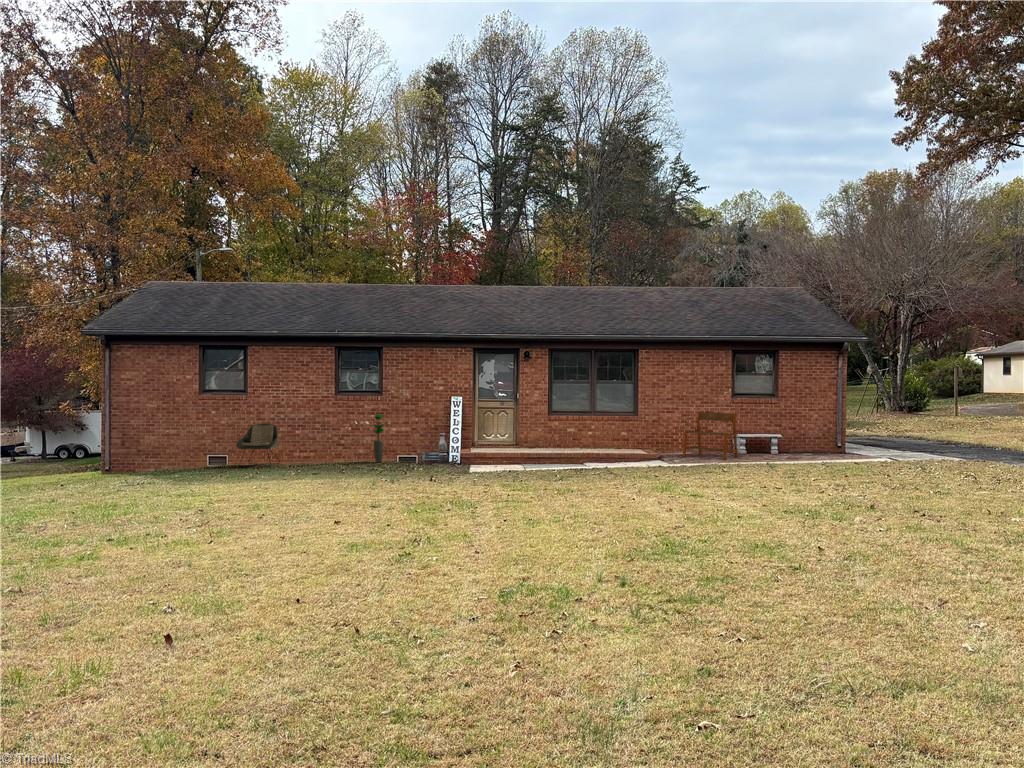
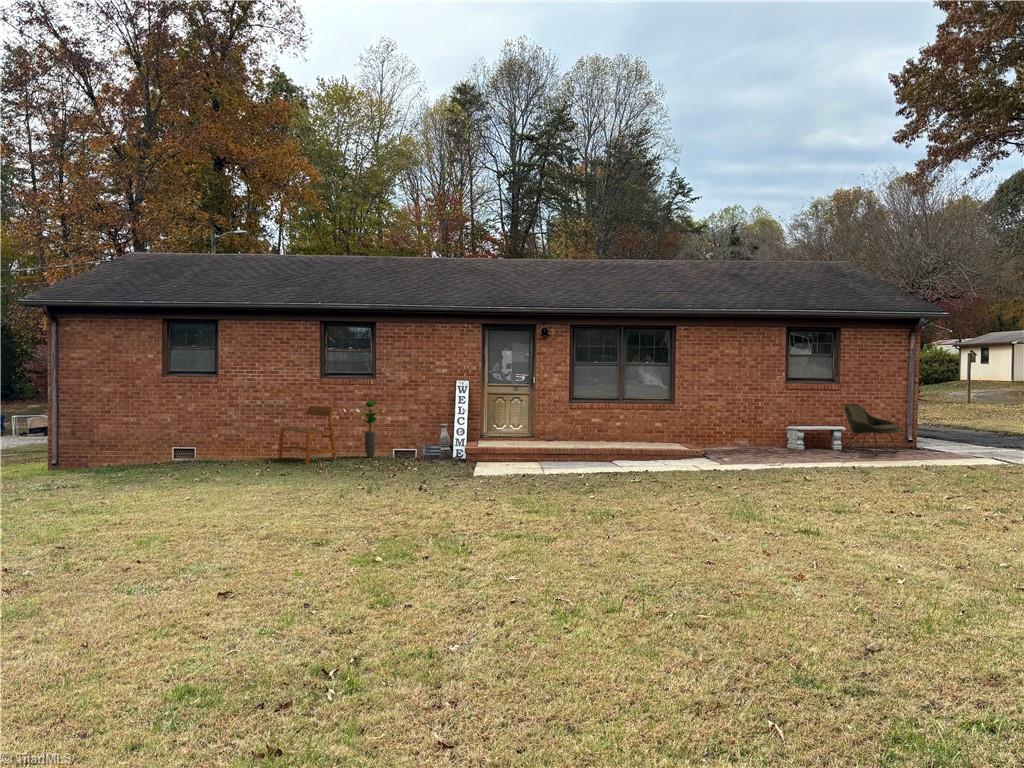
bench: present [683,412,738,460] -> present [278,405,337,464]
lounge chair: present [236,423,279,468] -> present [842,404,901,456]

